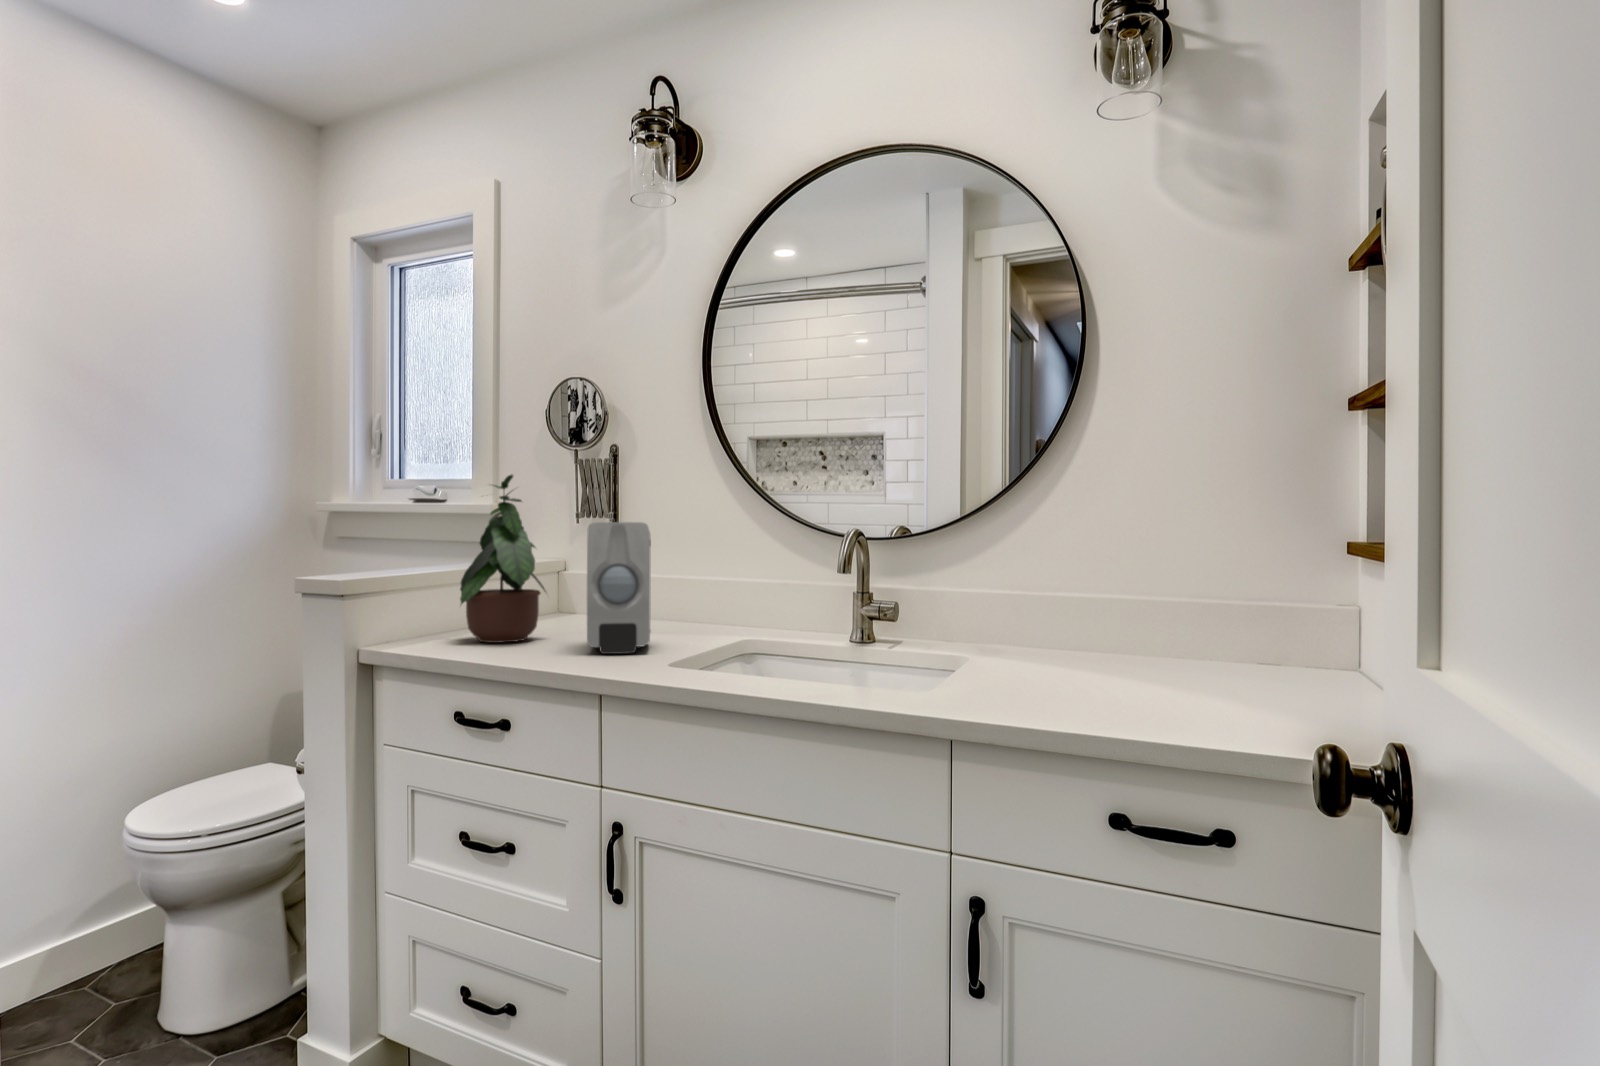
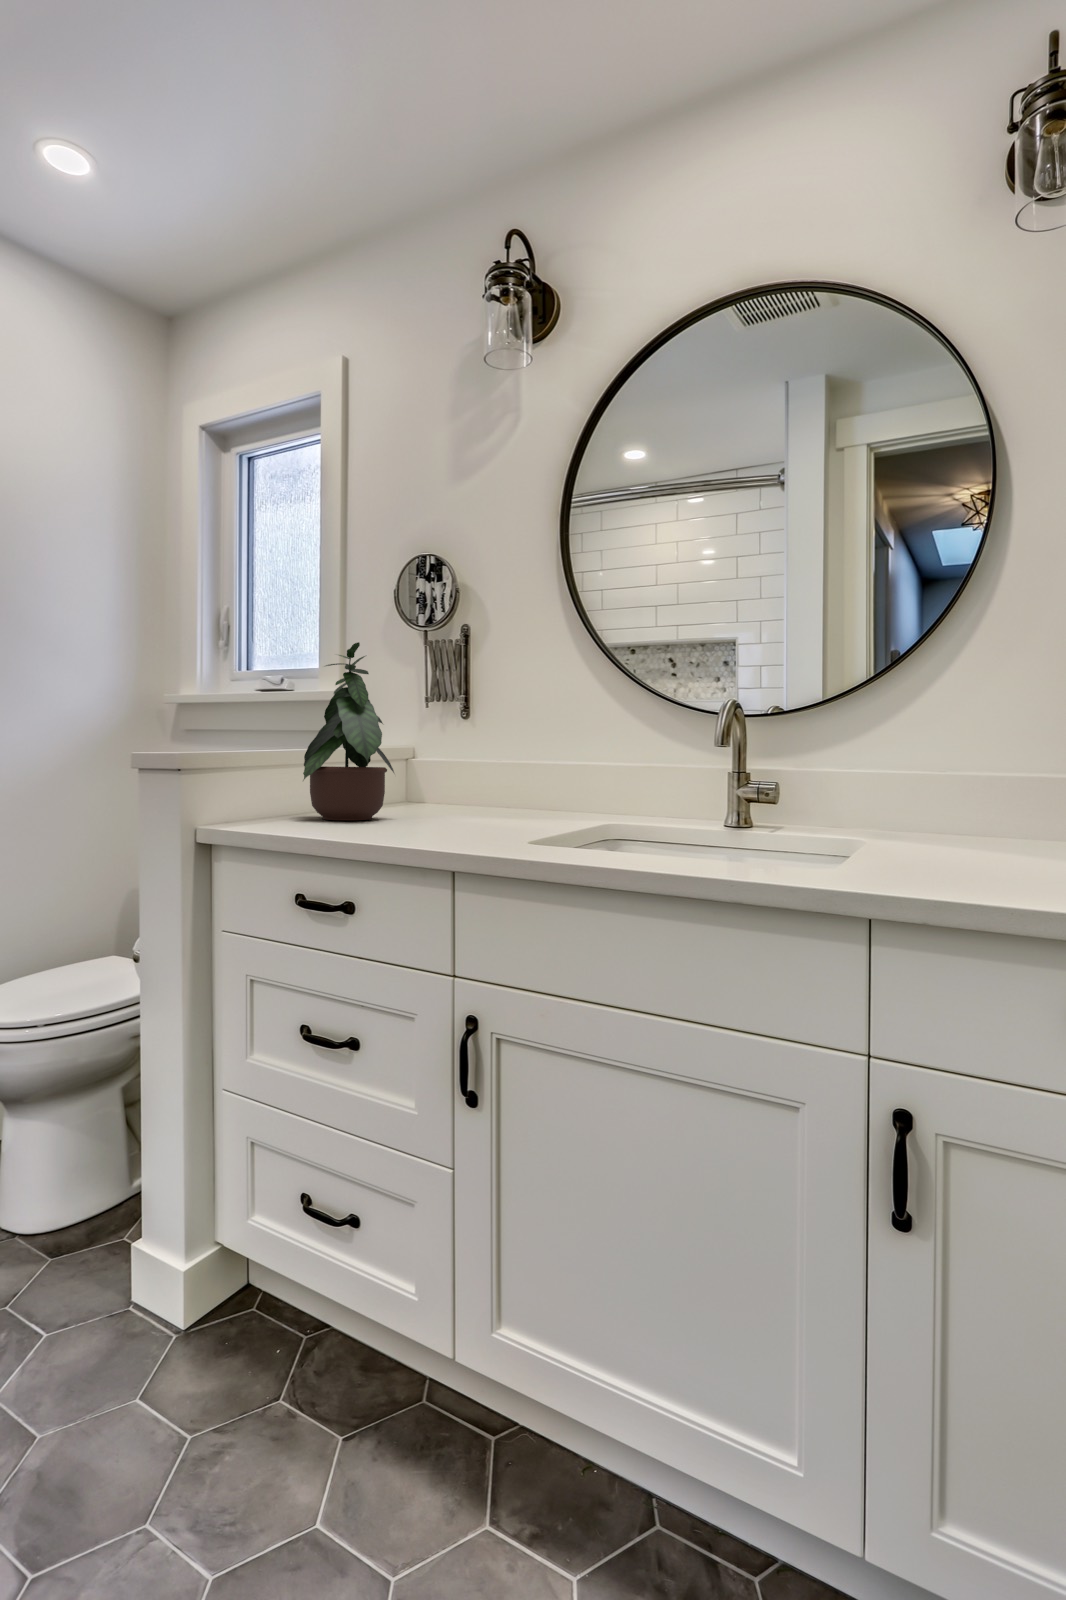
soap dispenser: present [587,522,651,654] -> none [439,687,507,832]

